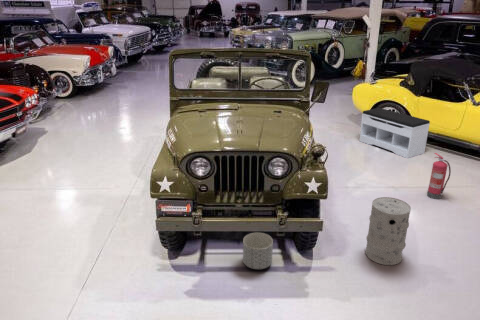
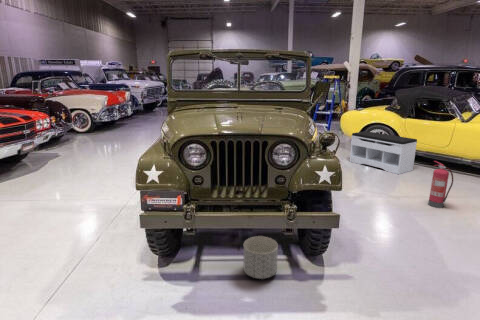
trash can: present [366,197,411,265] -> none [380,197,433,274]

